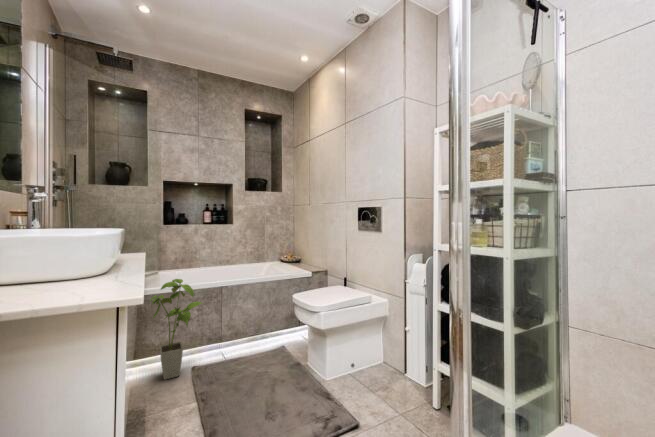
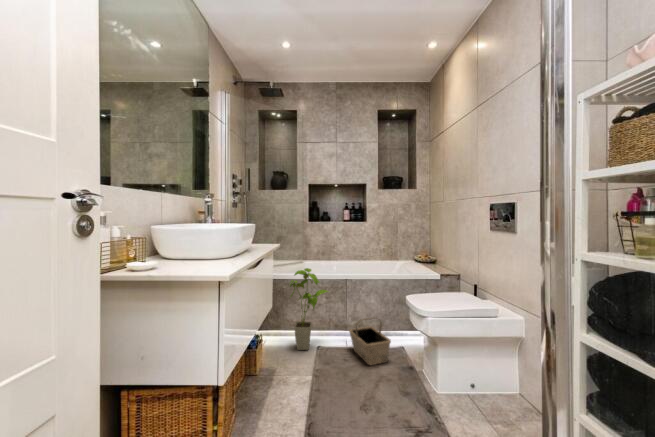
basket: none [229,322,276,374] -> present [349,318,391,365]

